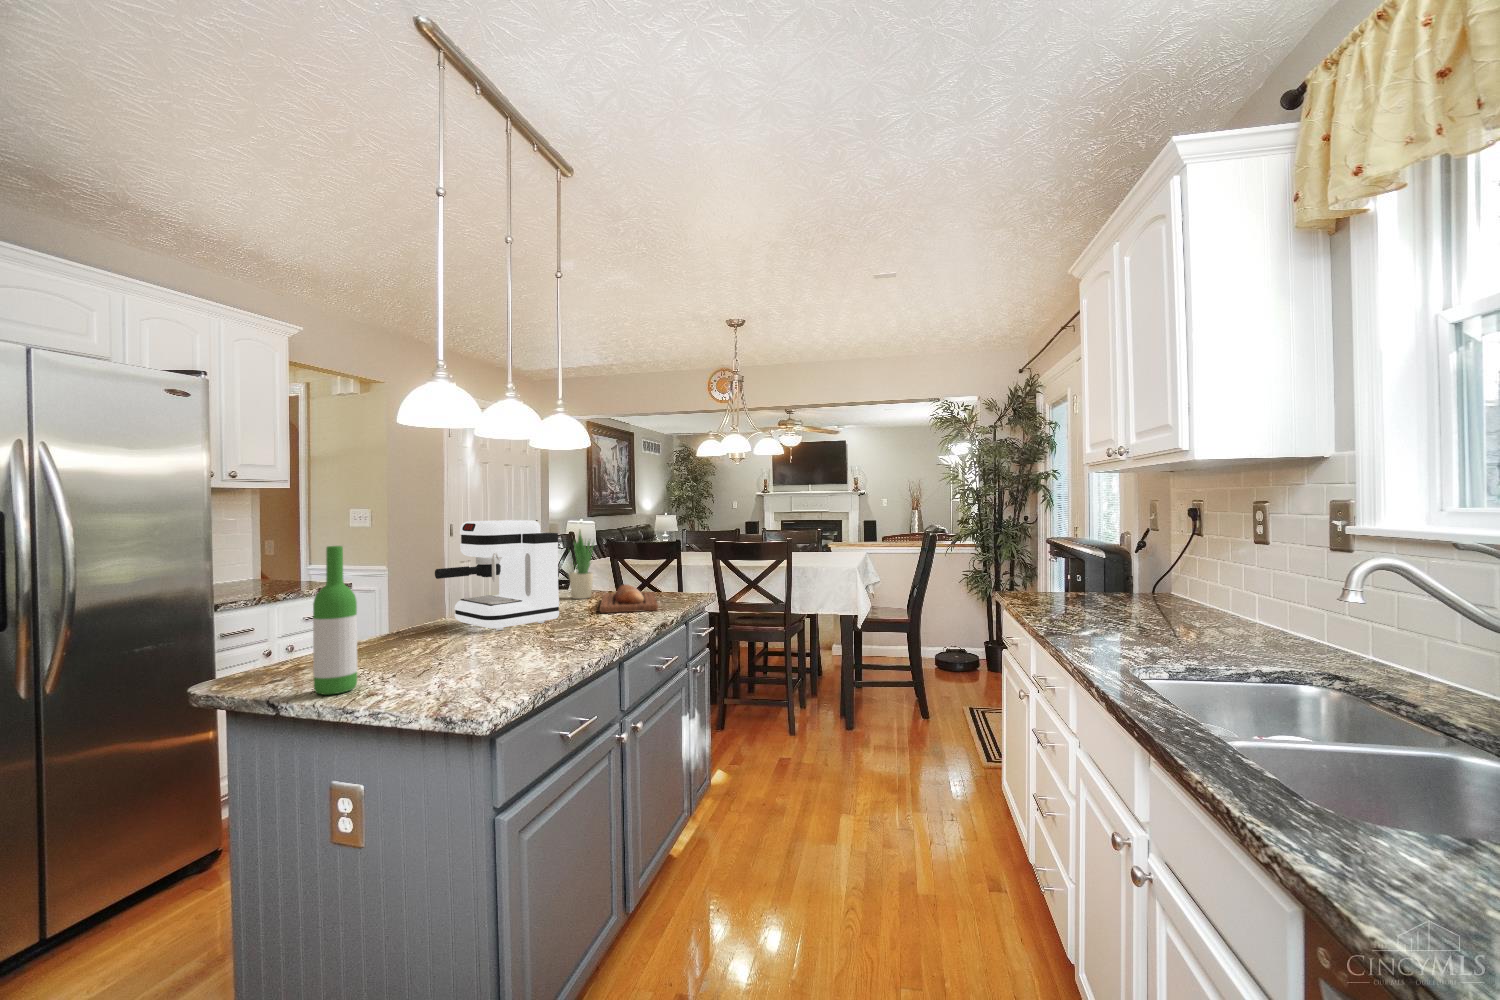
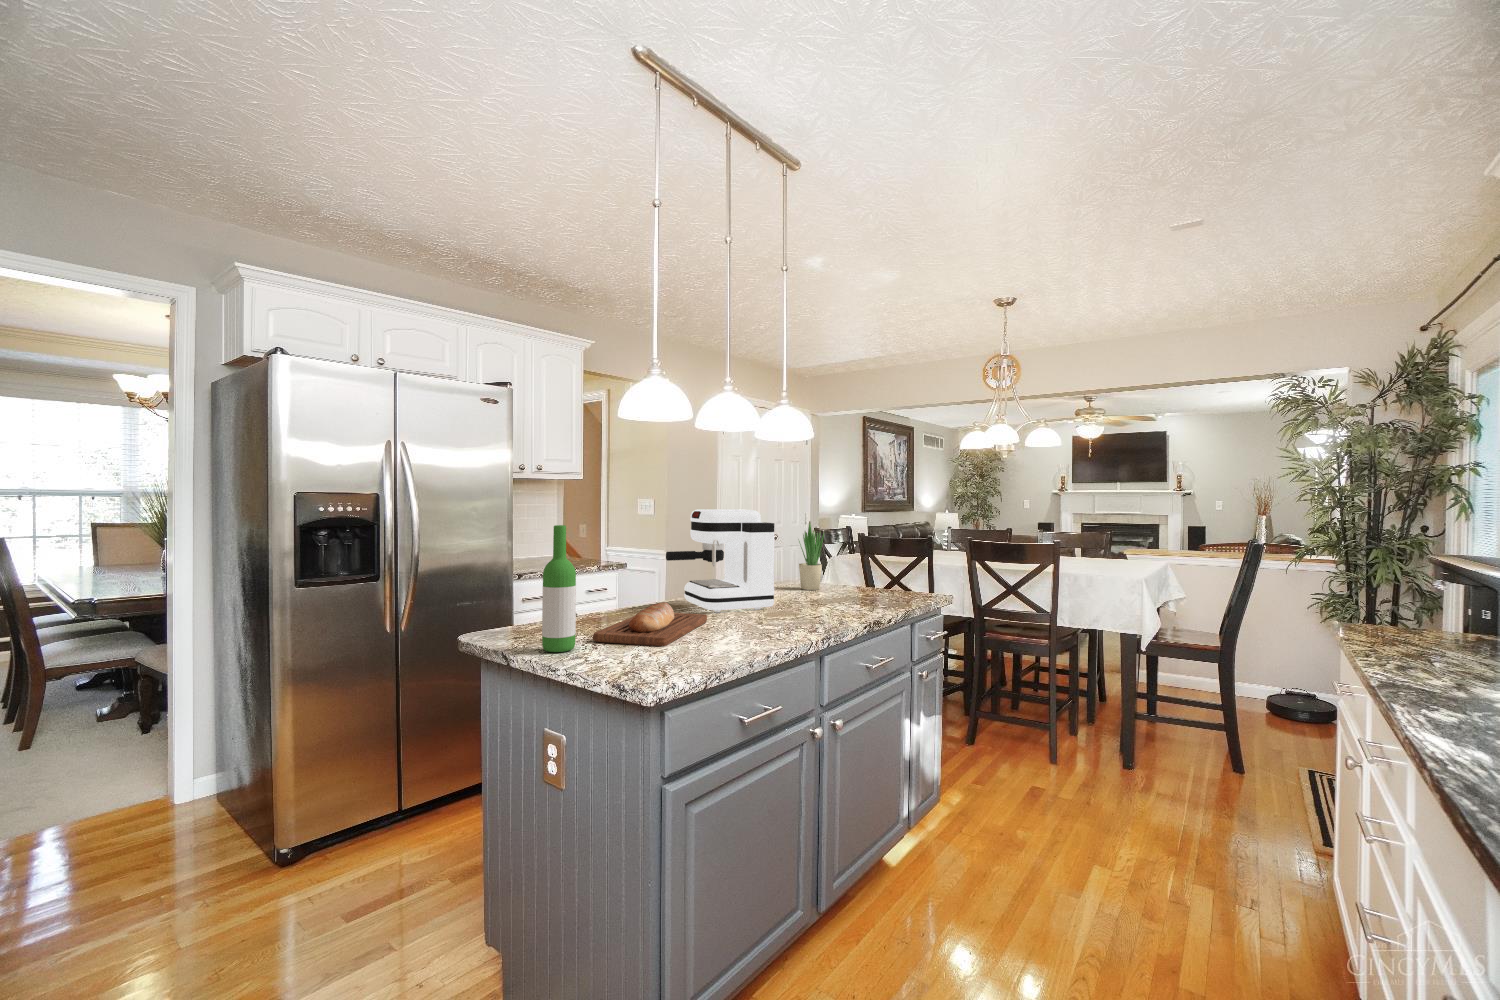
bread loaf: present [600,584,658,613] -> present [593,602,707,646]

